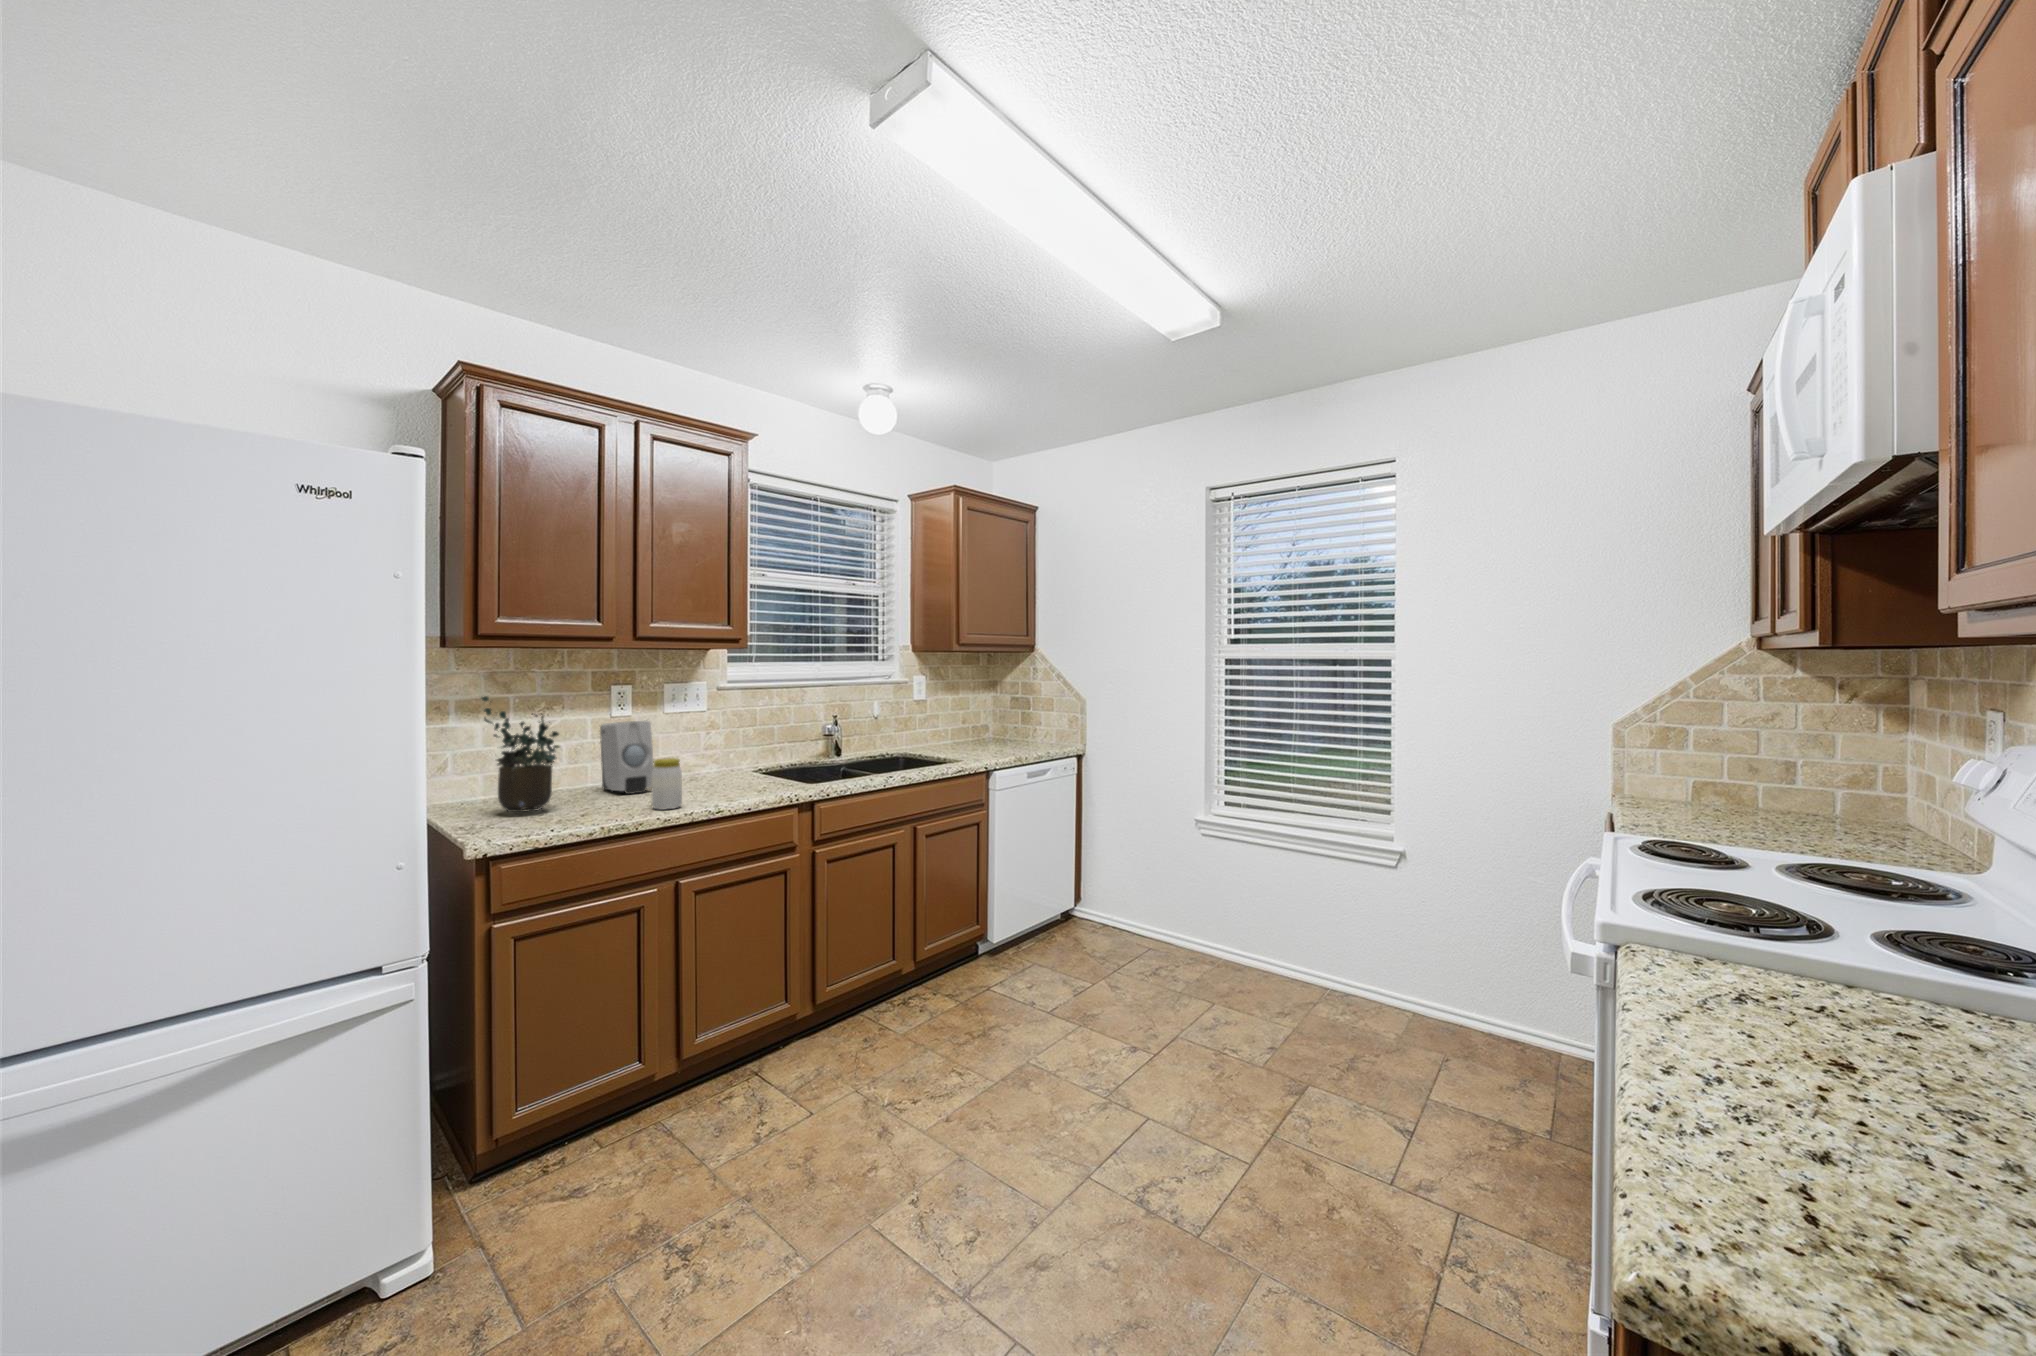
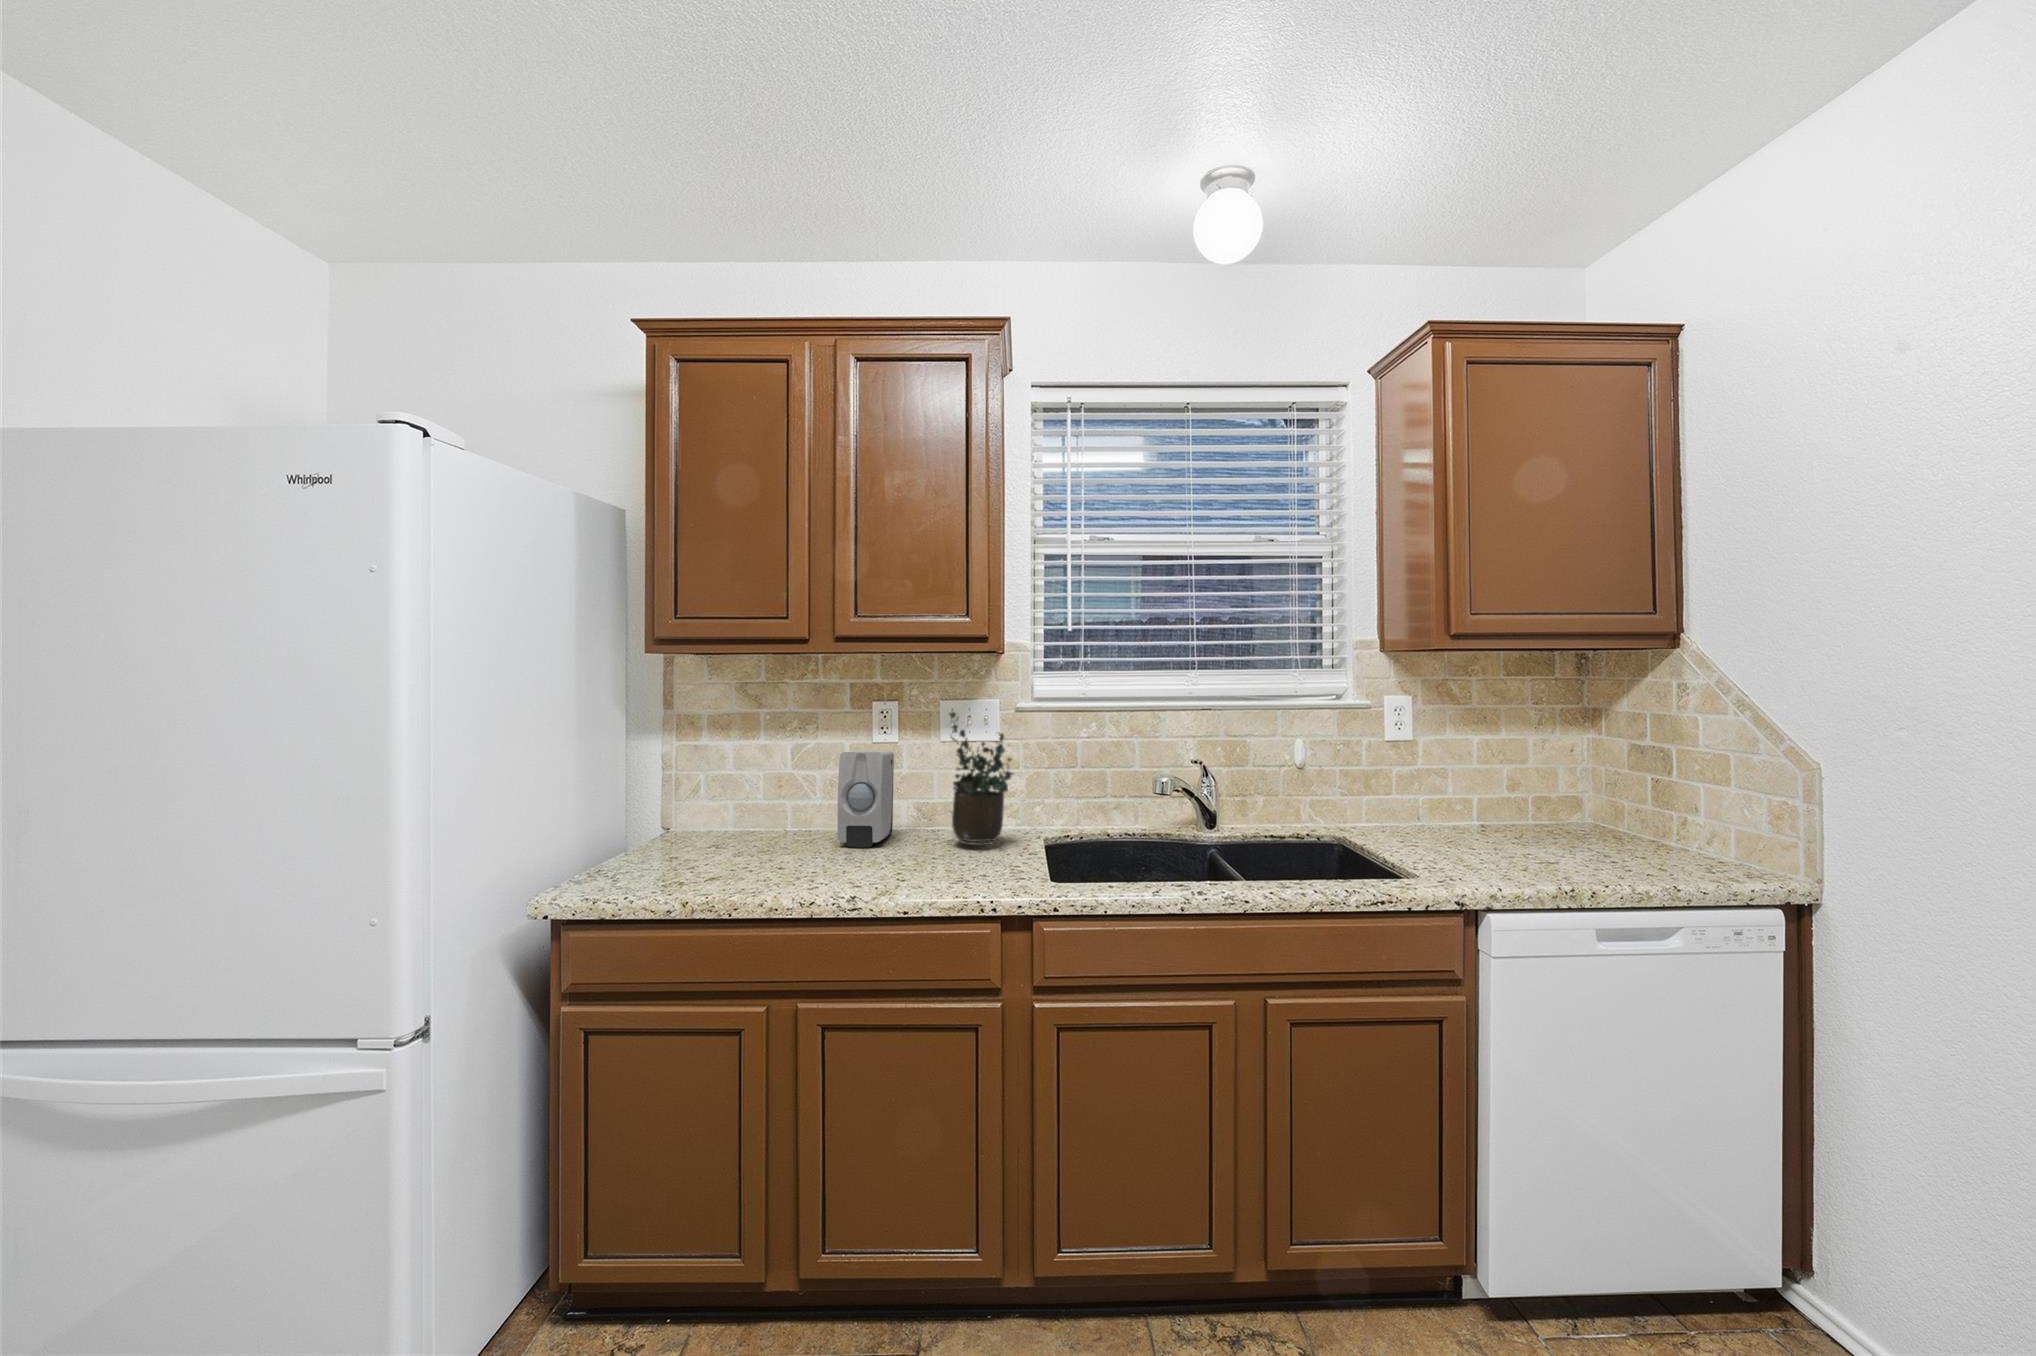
potted plant: present [482,696,559,812] -> present [950,712,1012,845]
jar: present [652,758,682,810] -> none [788,814,829,889]

